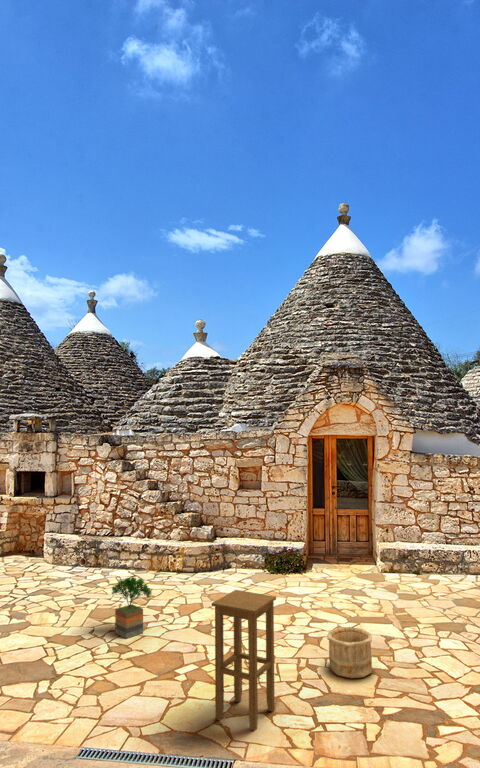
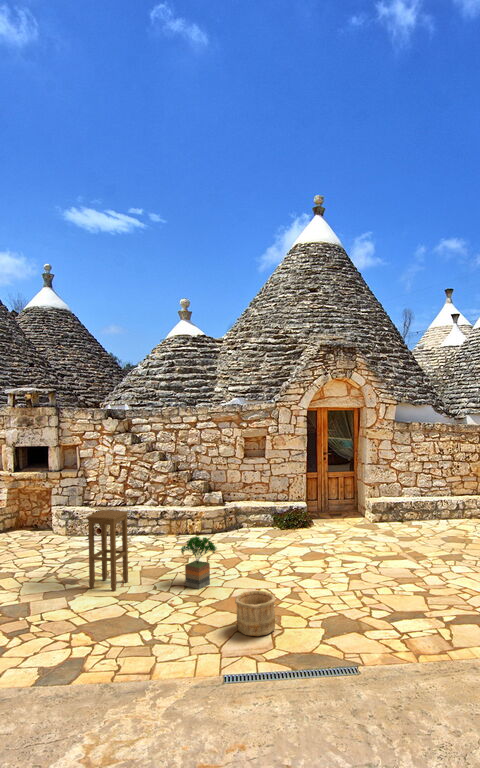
stool: present [212,590,276,731] -> present [86,510,129,591]
wooden bucket: present [327,627,372,678] -> present [235,591,275,636]

